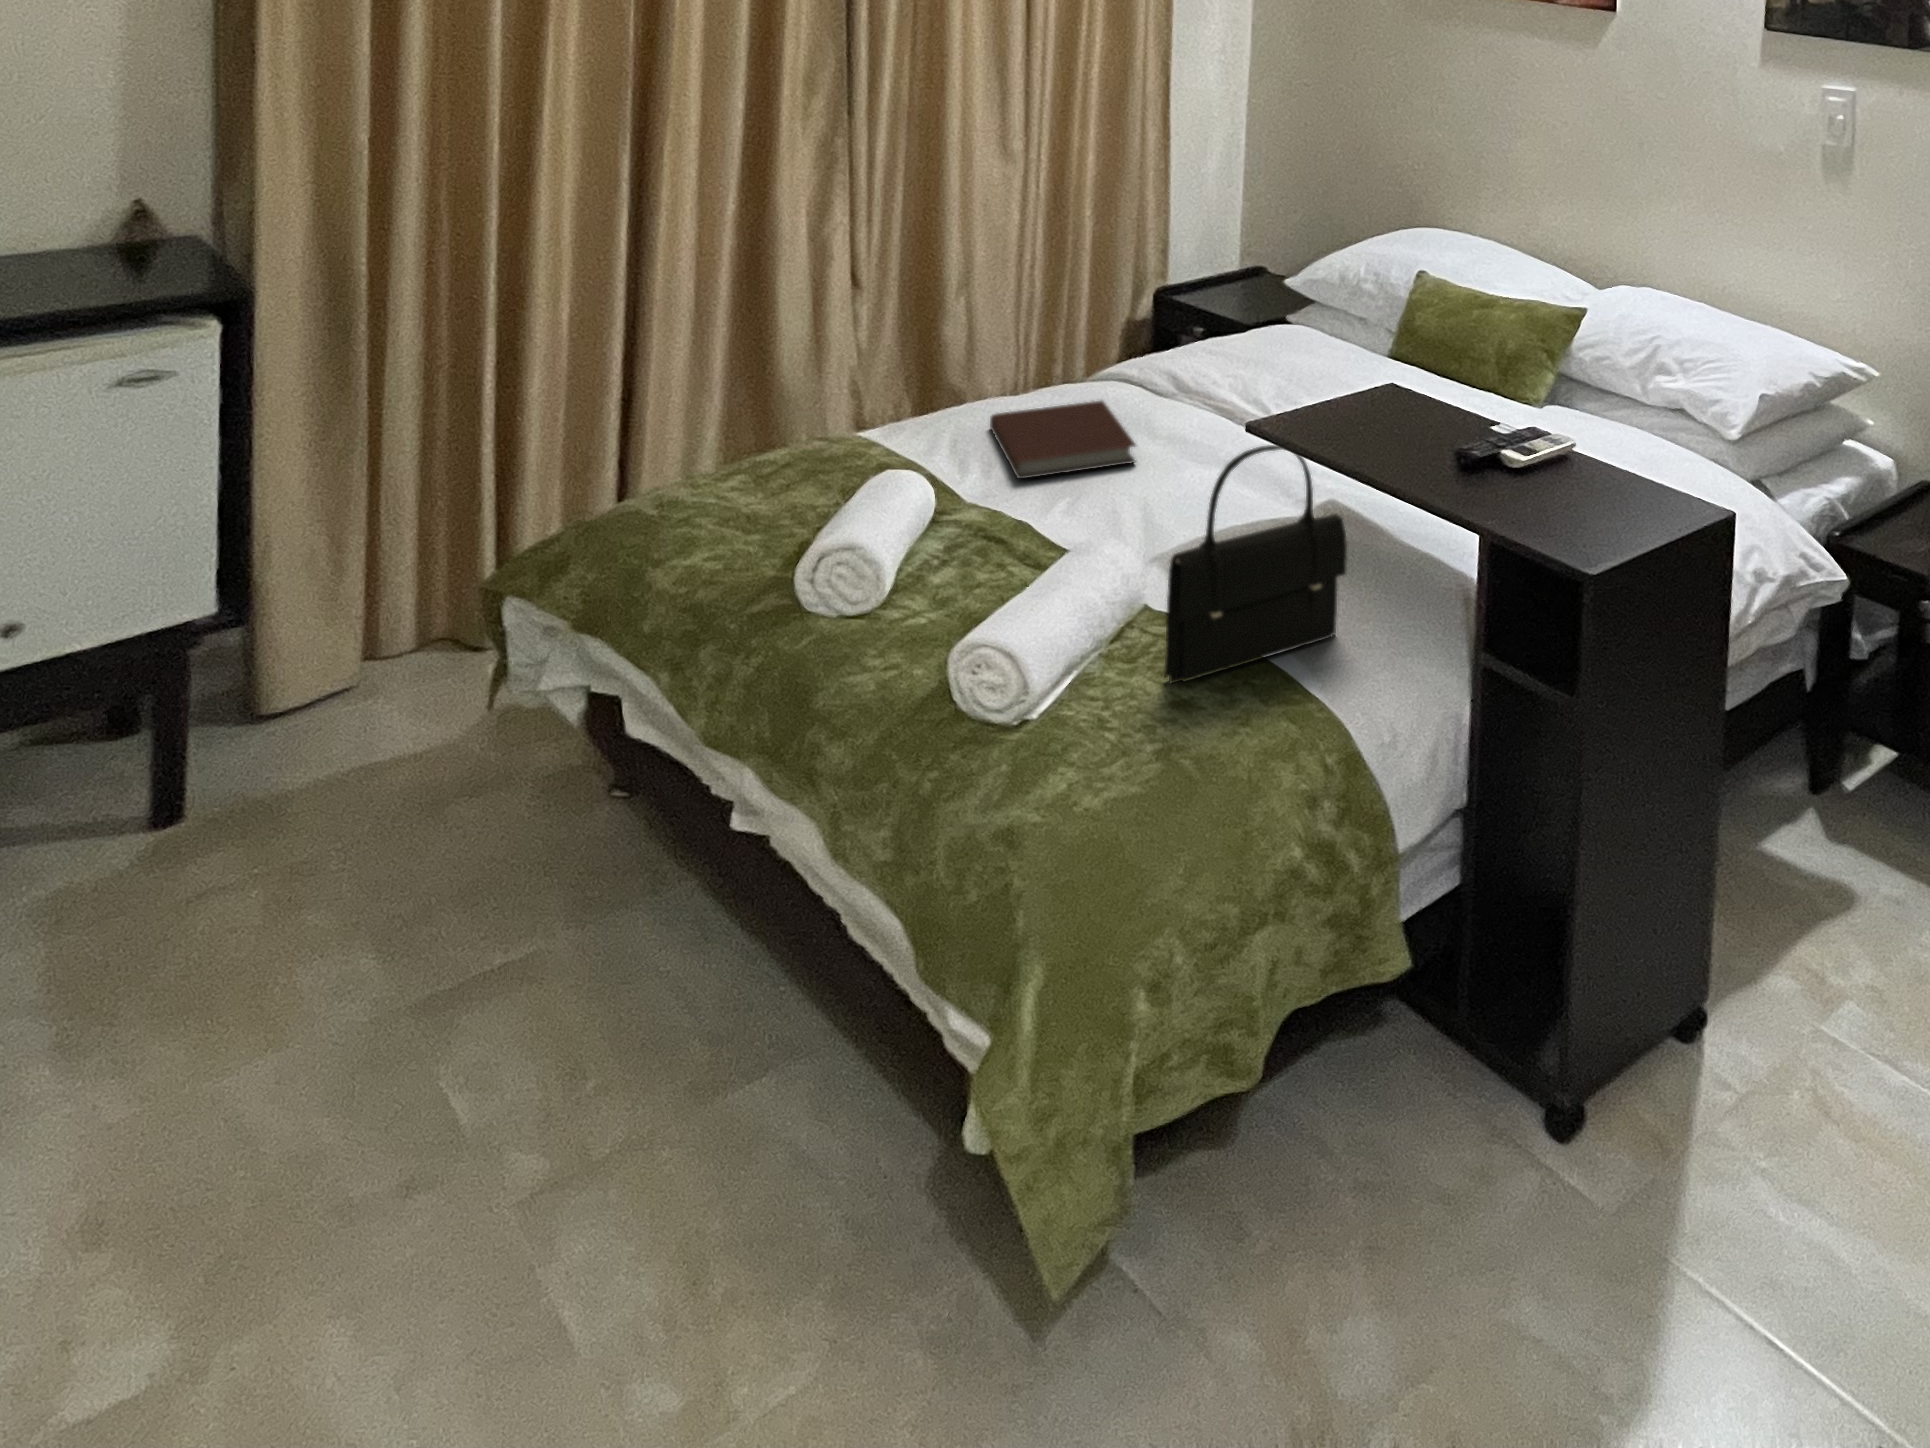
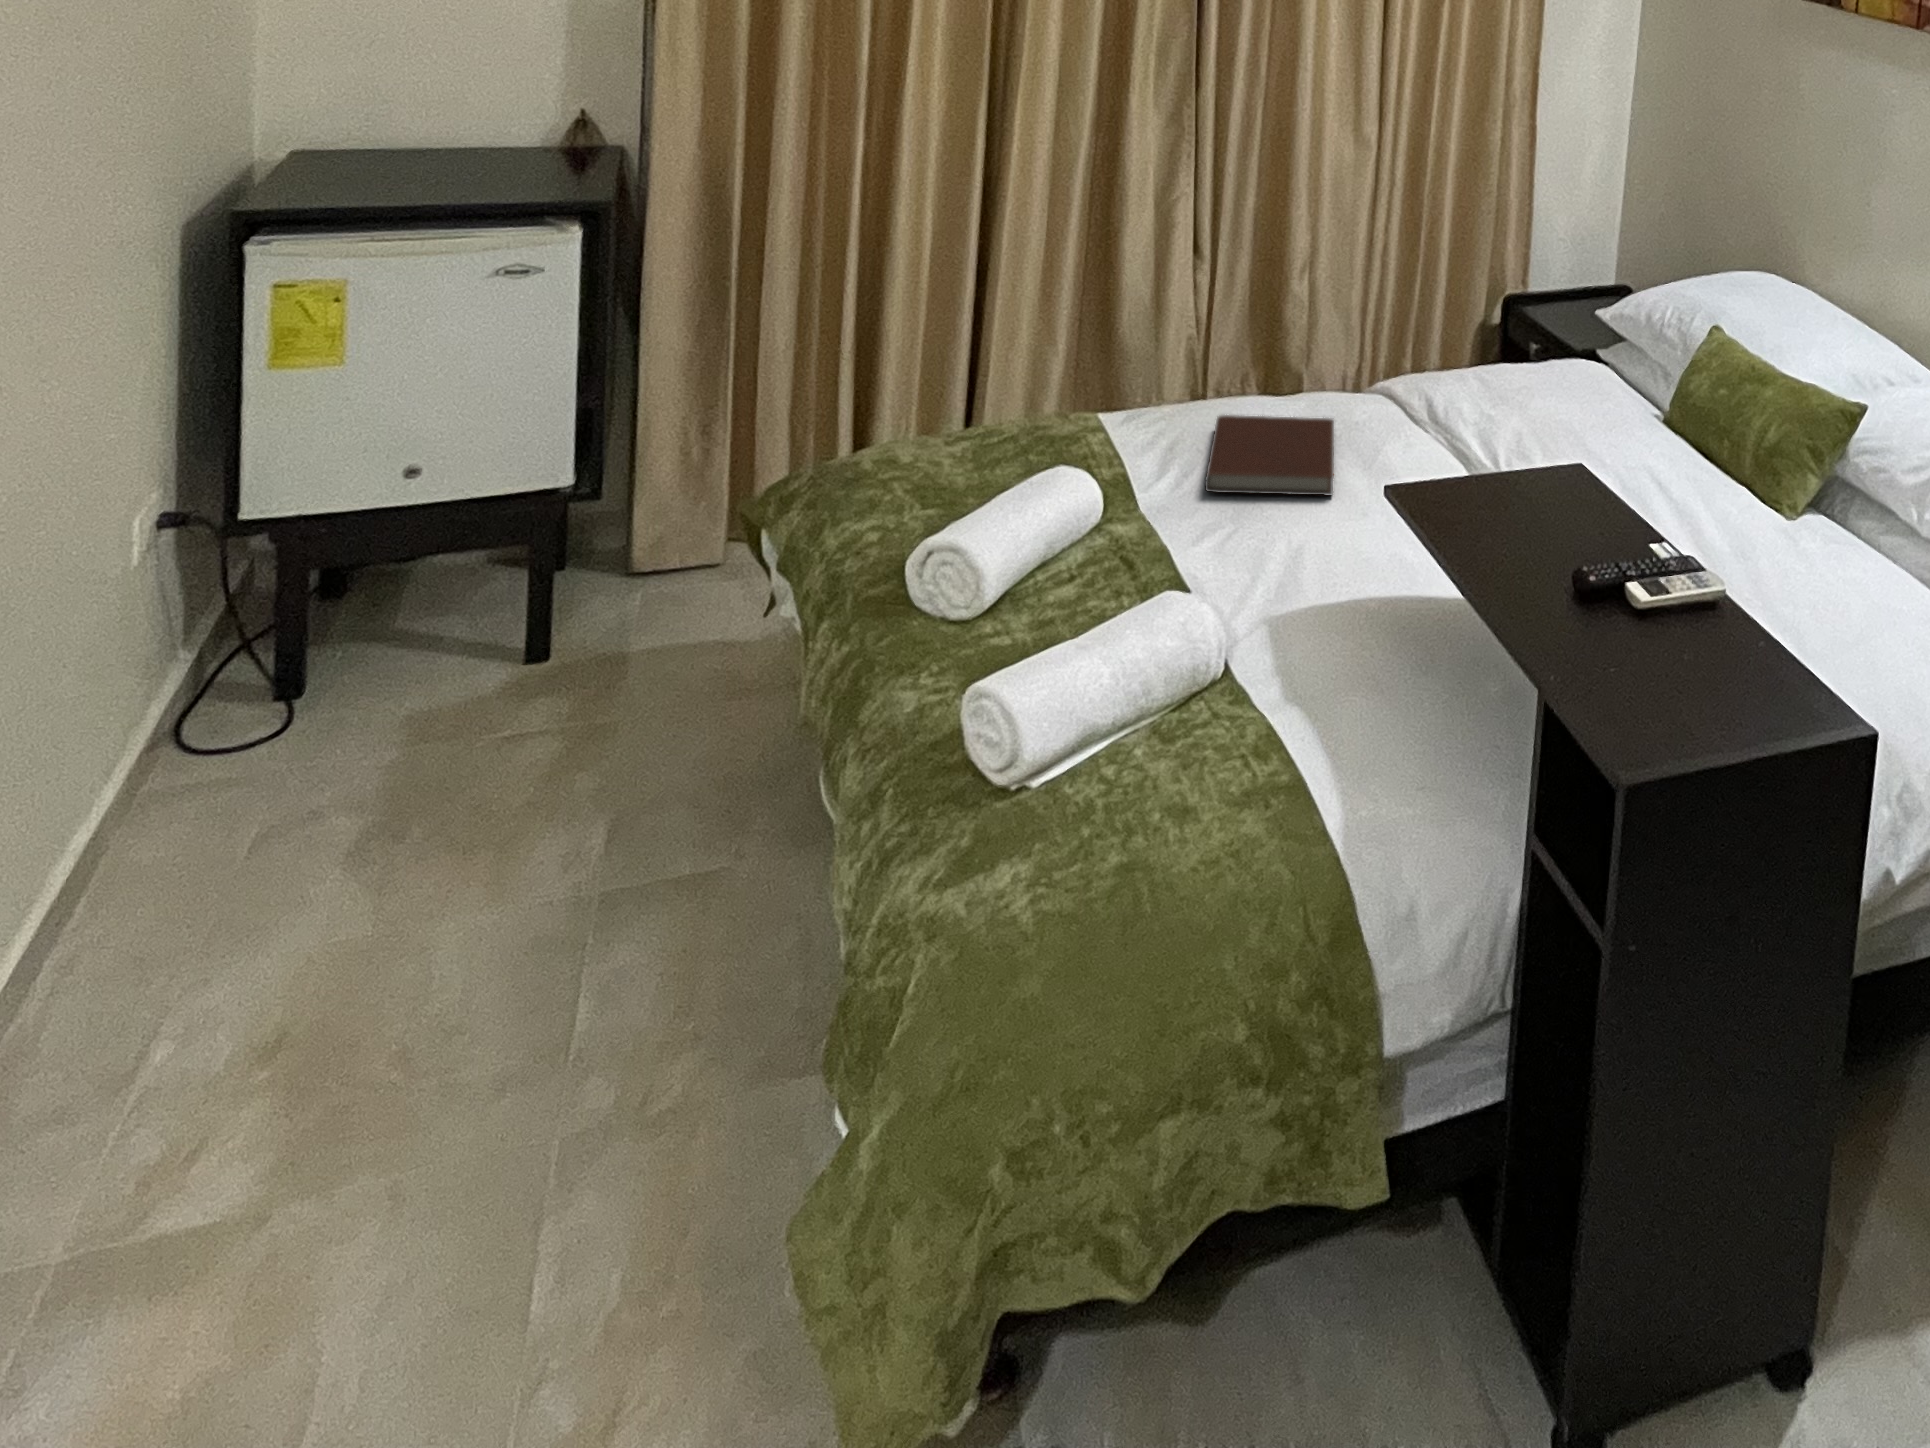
handbag: present [1164,445,1347,683] -> none [1214,519,1437,770]

